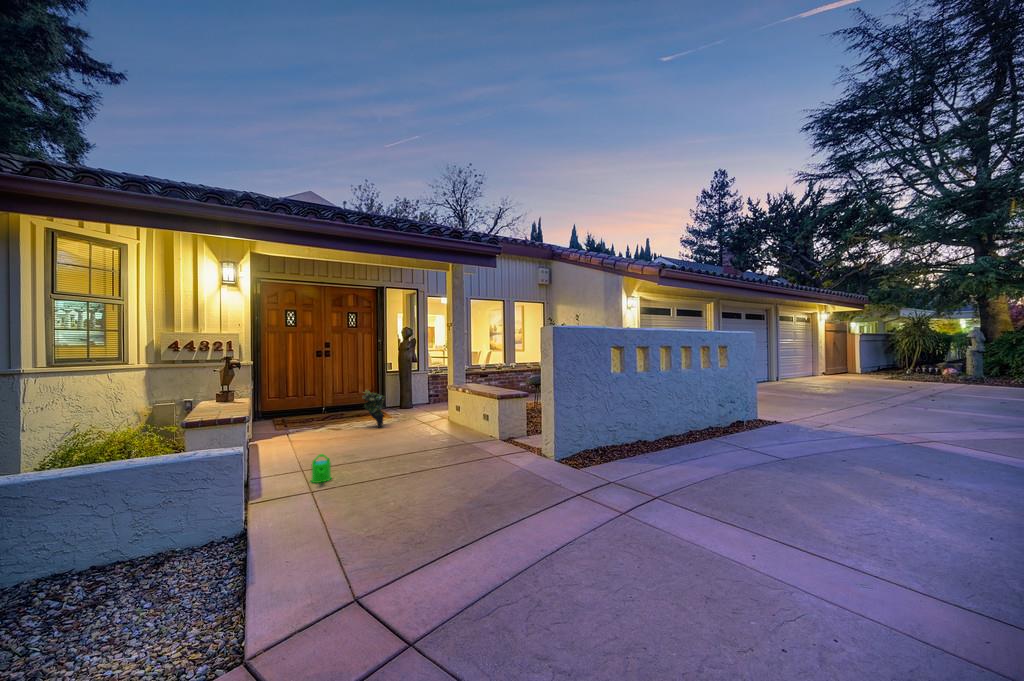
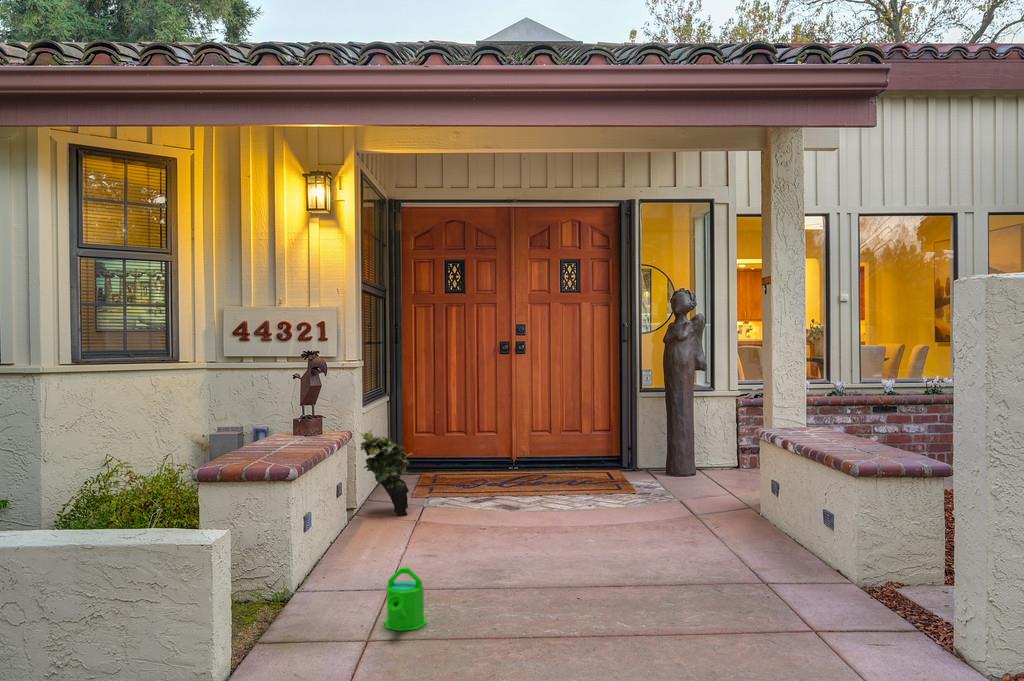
potted plant: present [363,390,385,427] -> present [361,429,412,516]

